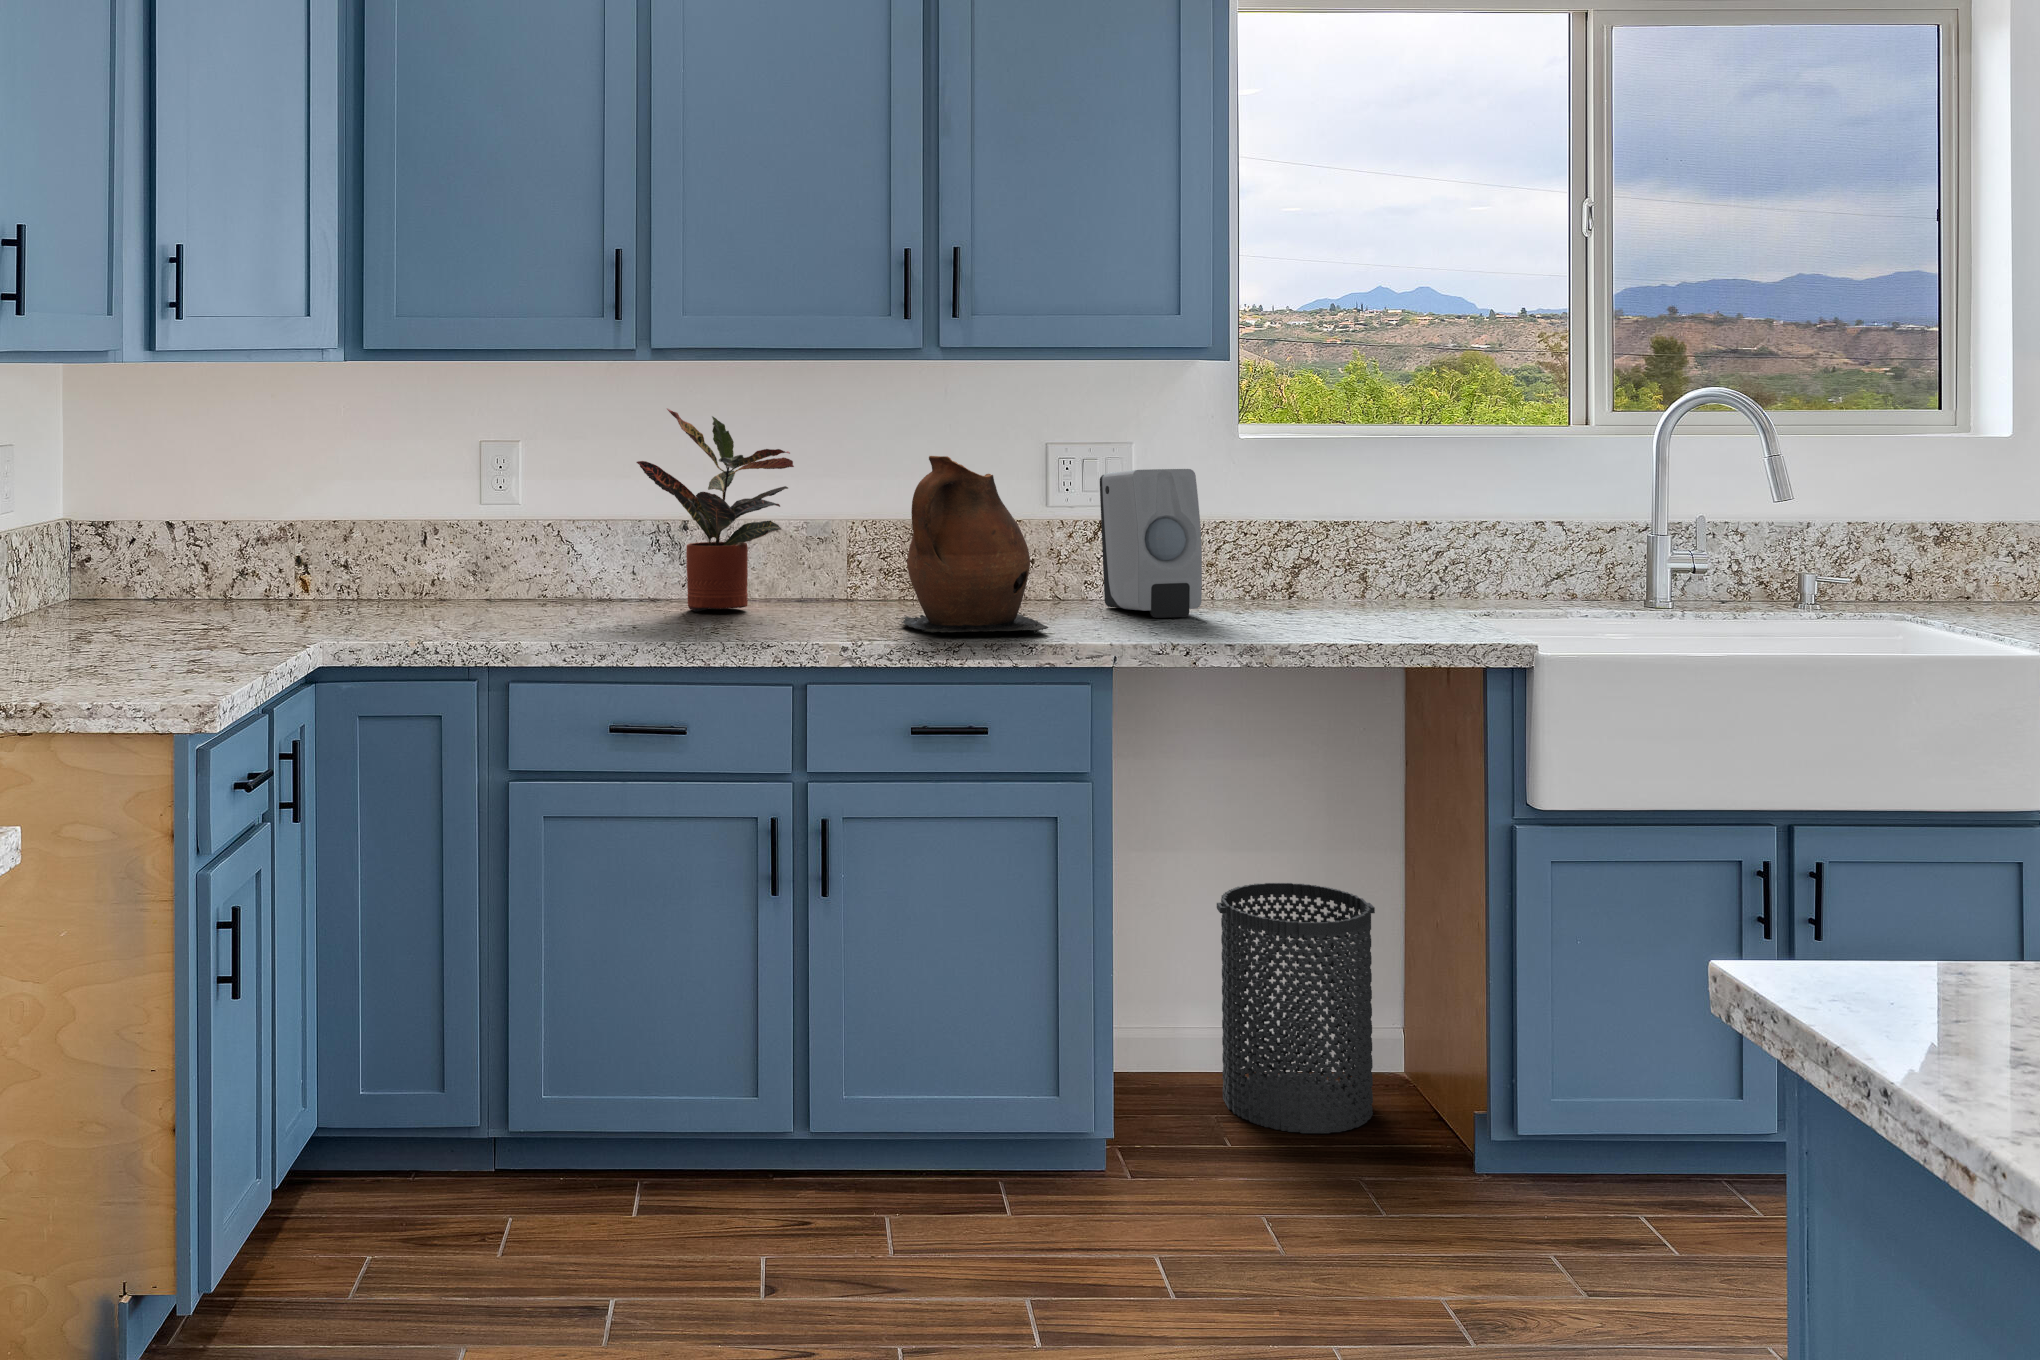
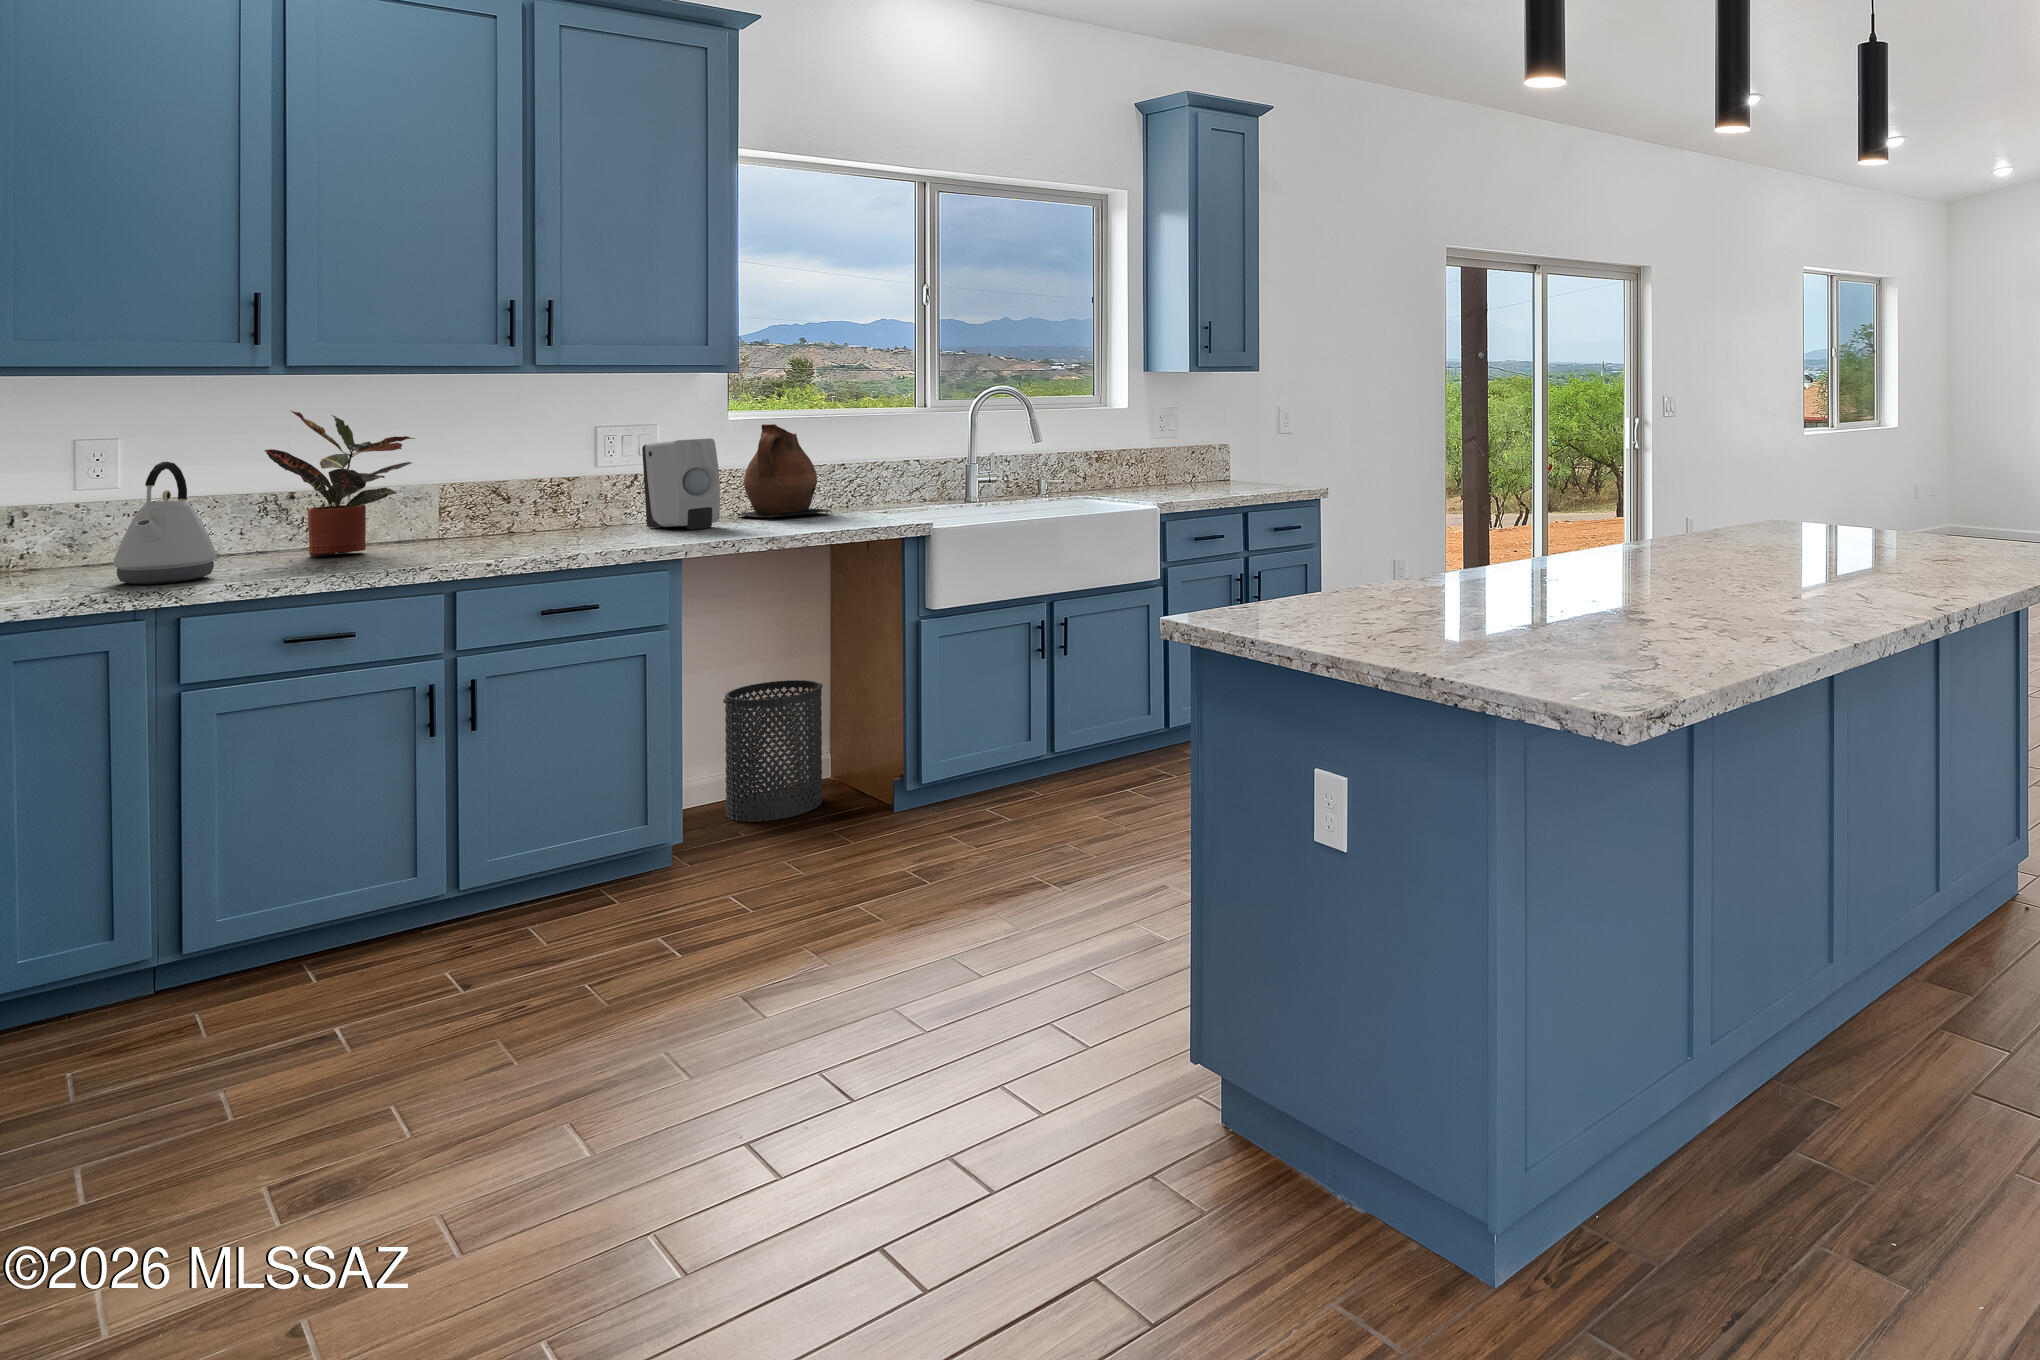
ceramic pitcher: present [895,456,1048,634] -> present [737,424,830,517]
kettle: none [464,472,564,633] -> present [113,462,217,584]

